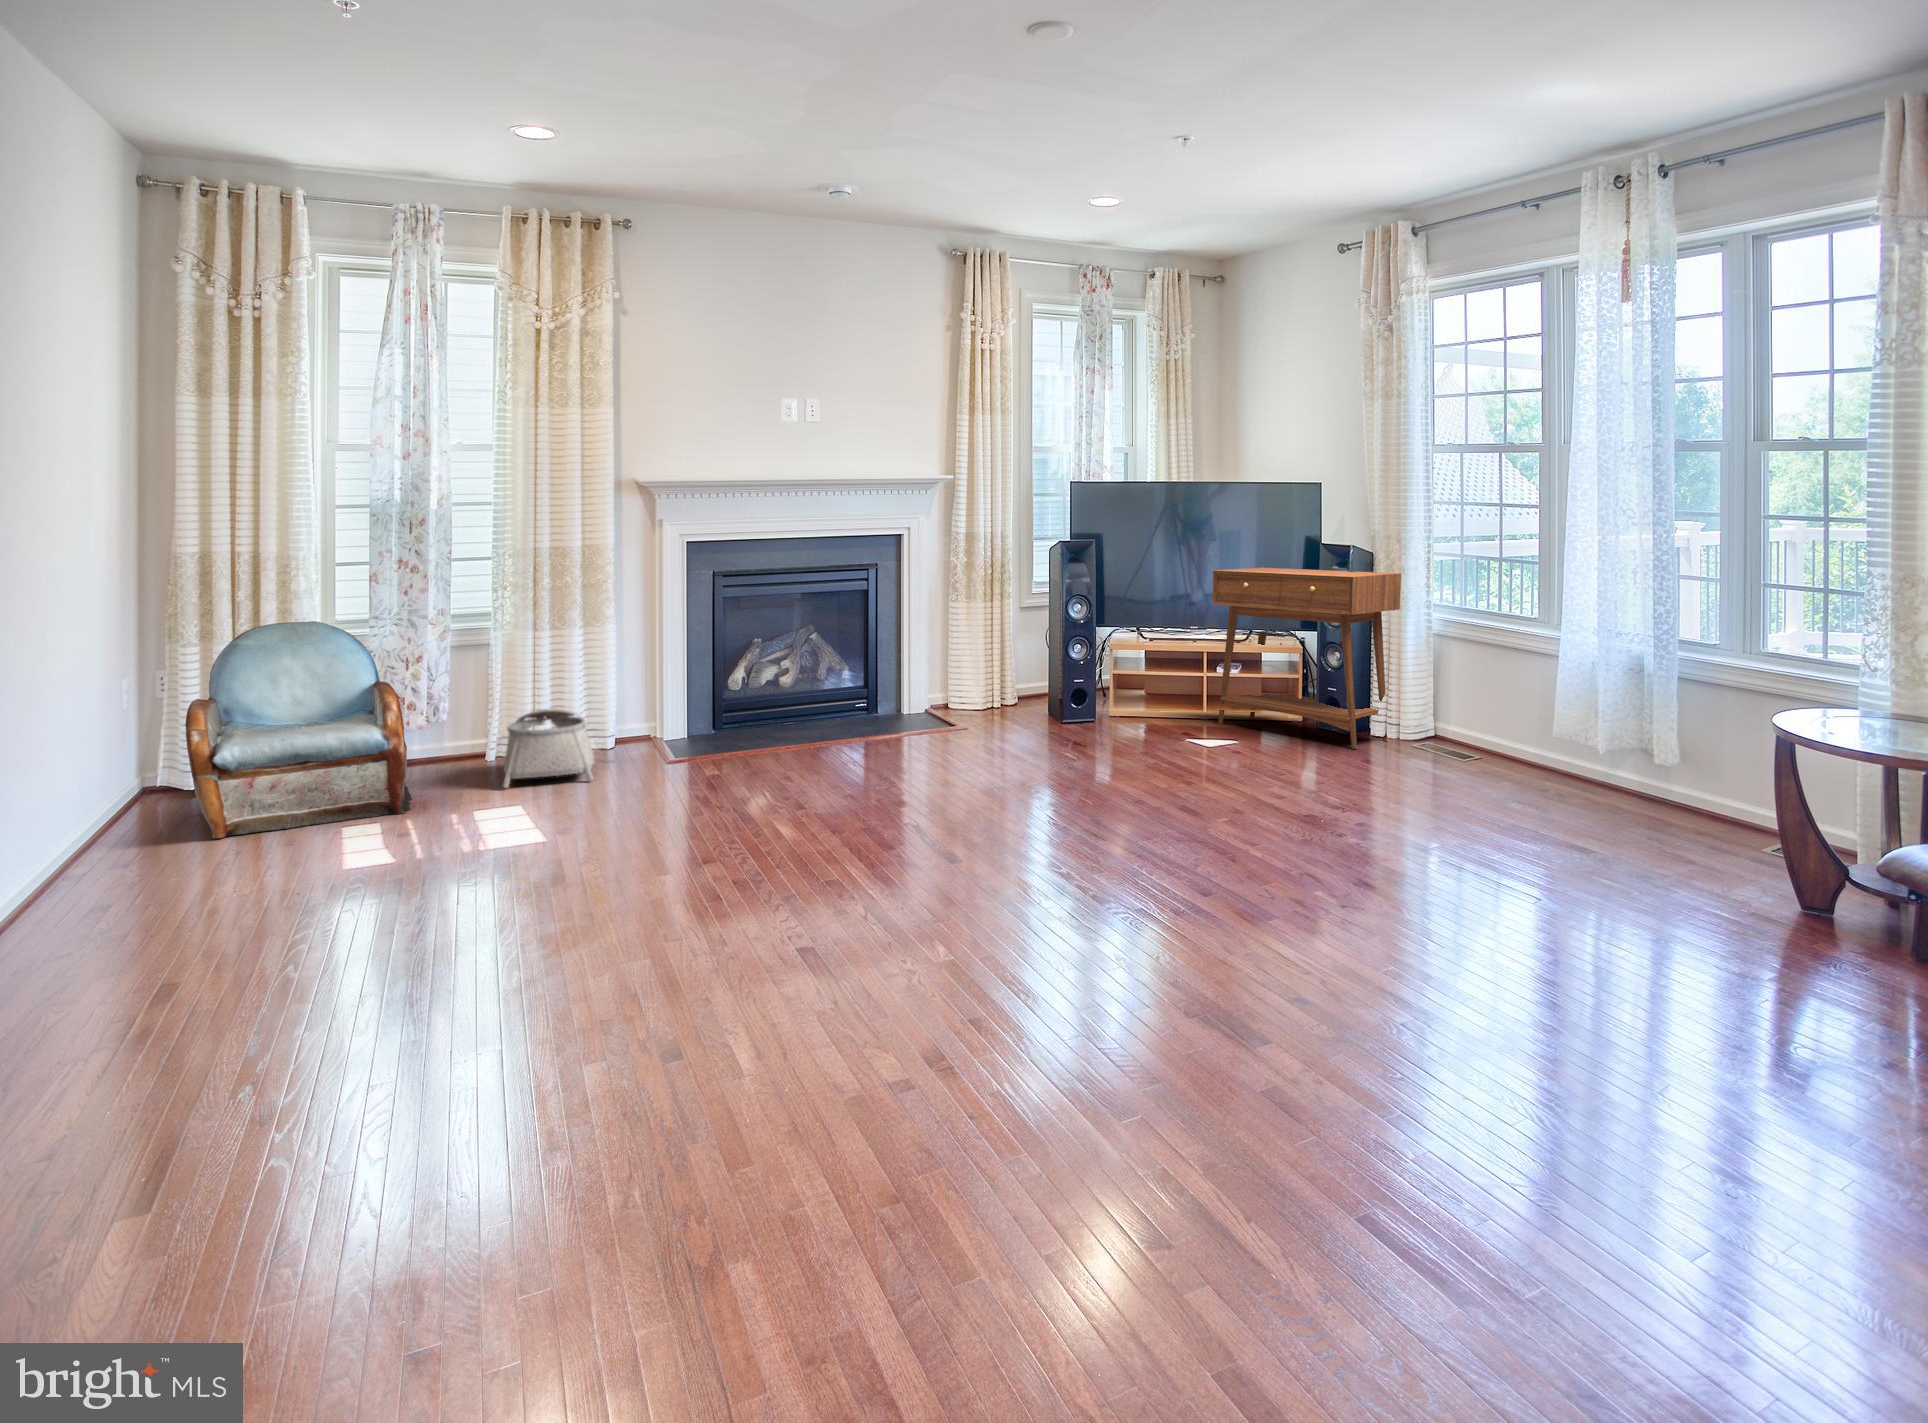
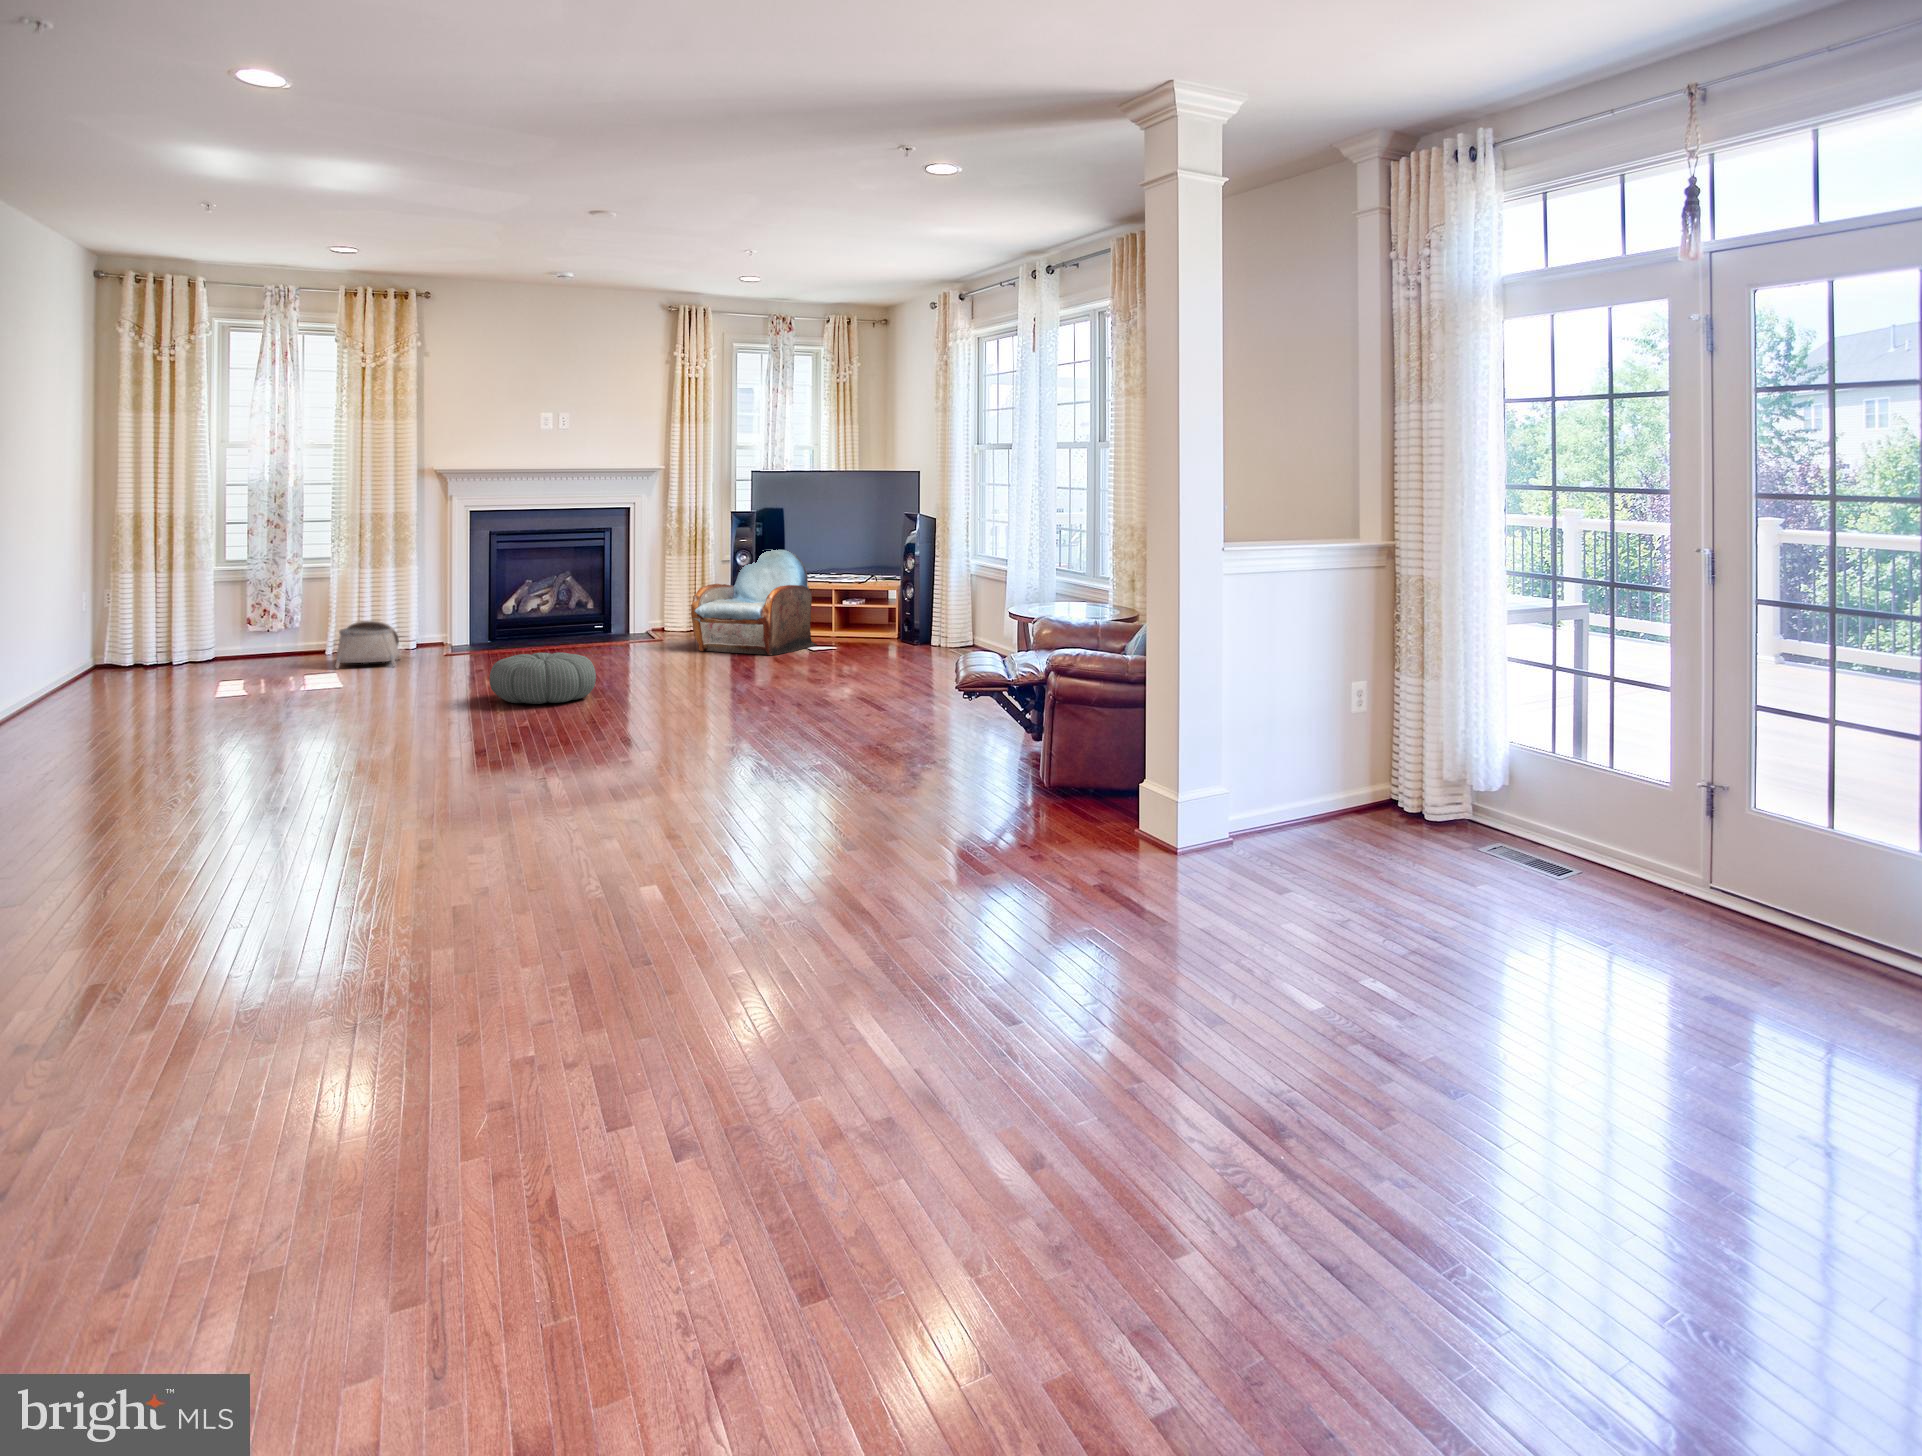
console table: present [1213,568,1401,749] -> none [845,536,958,657]
armchair: present [185,621,412,839] -> present [691,549,817,655]
pouf: none [789,783,965,888] -> present [489,652,596,704]

